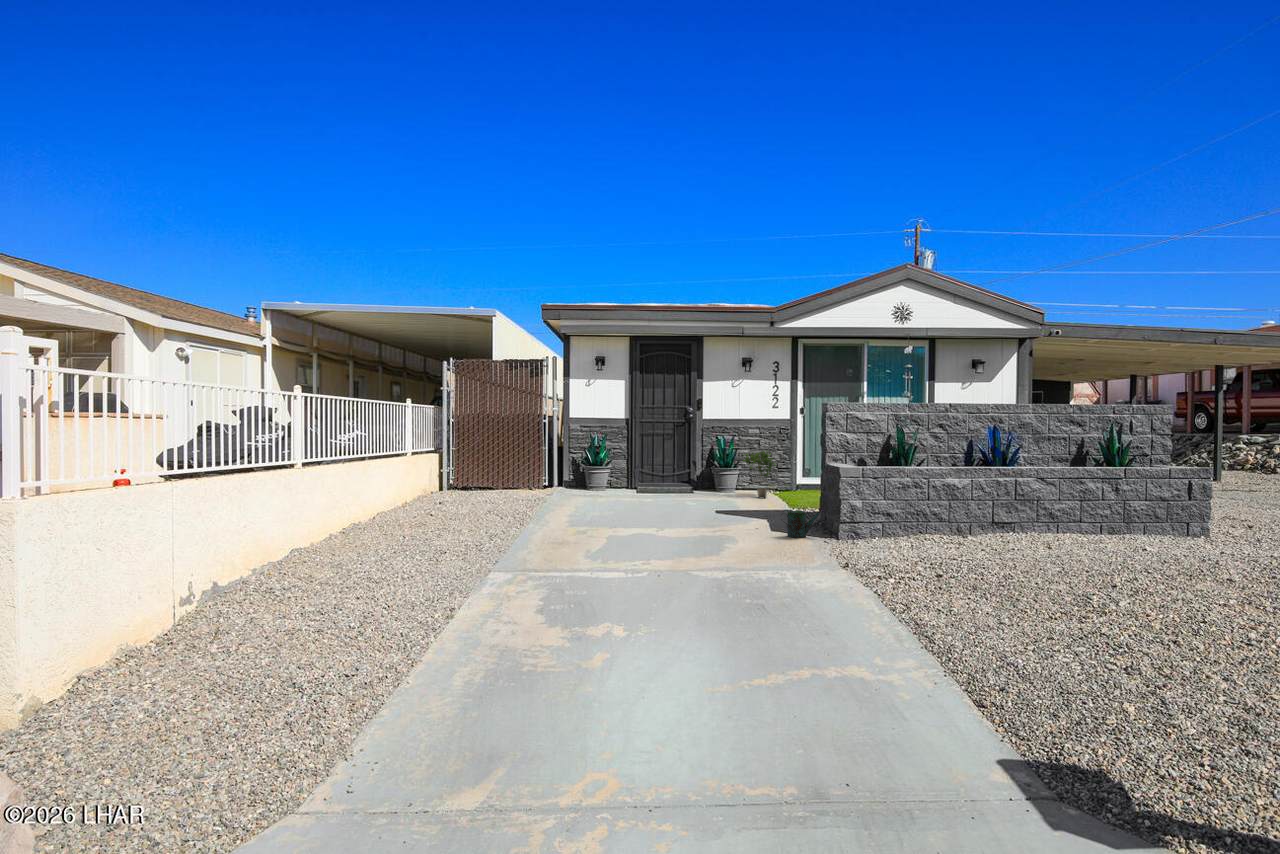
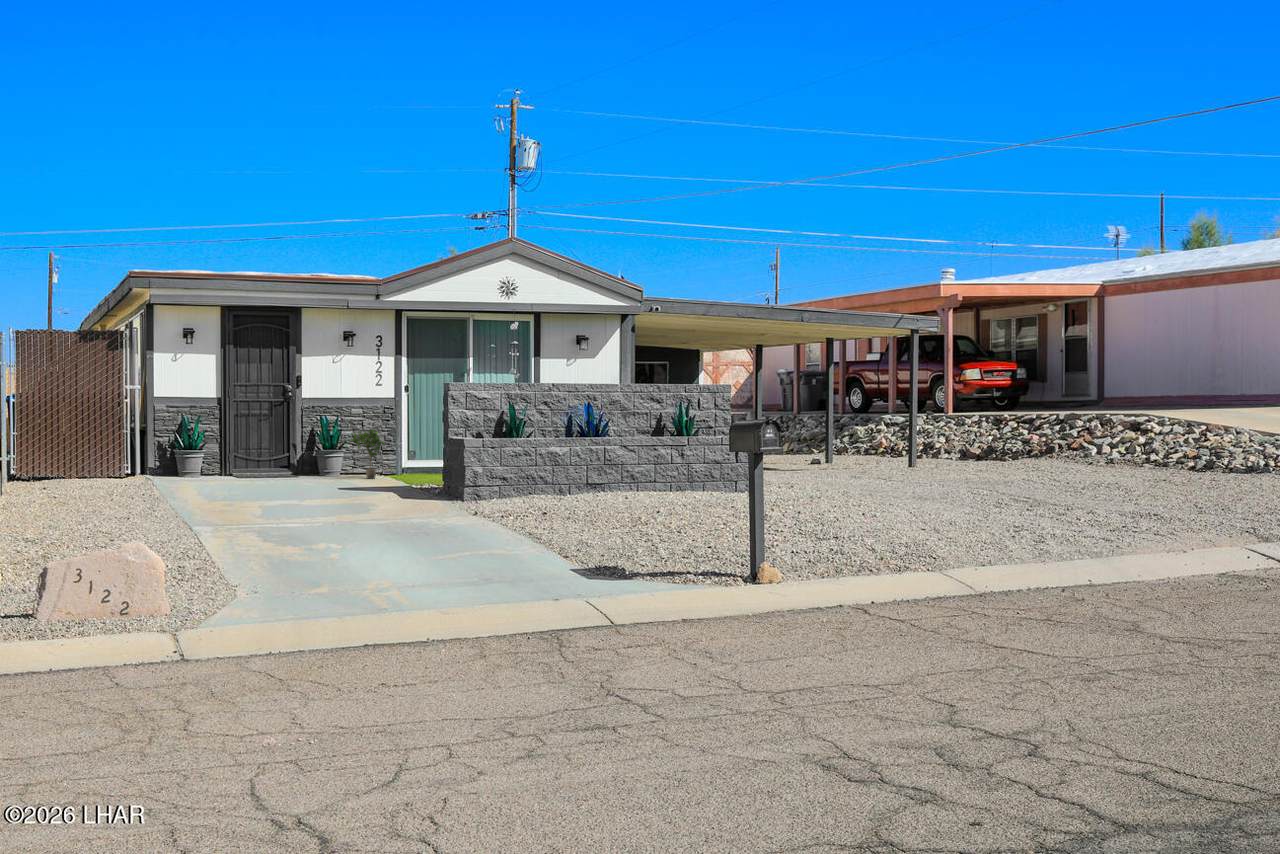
watering can: present [784,508,821,538] -> none [407,478,446,506]

